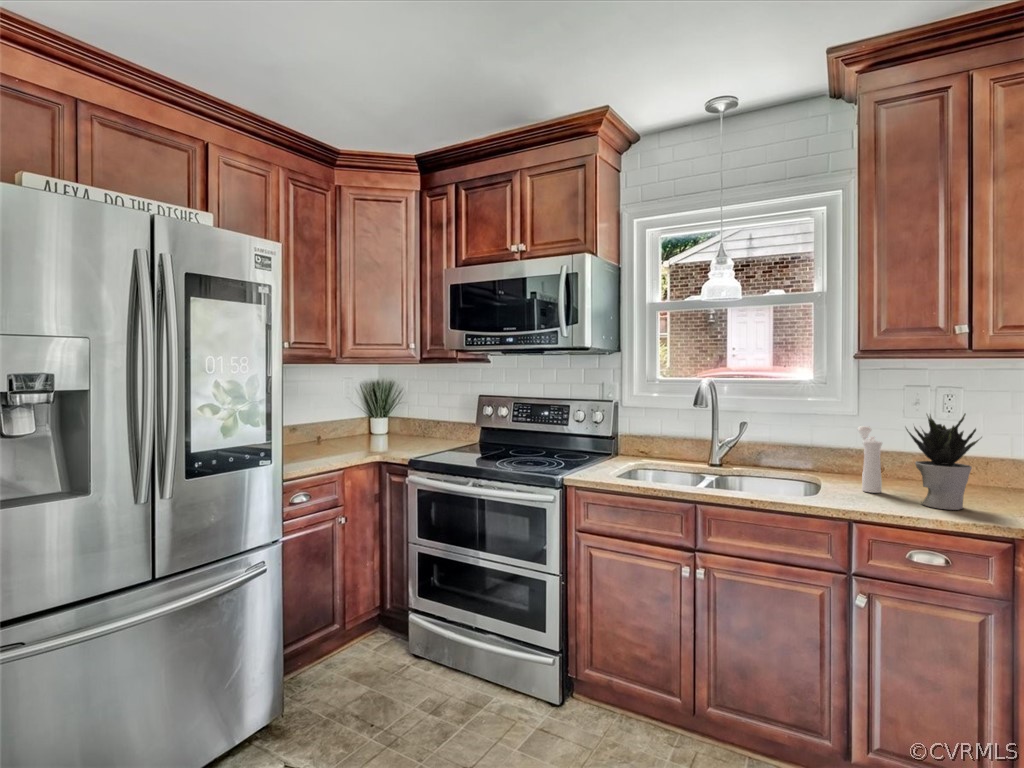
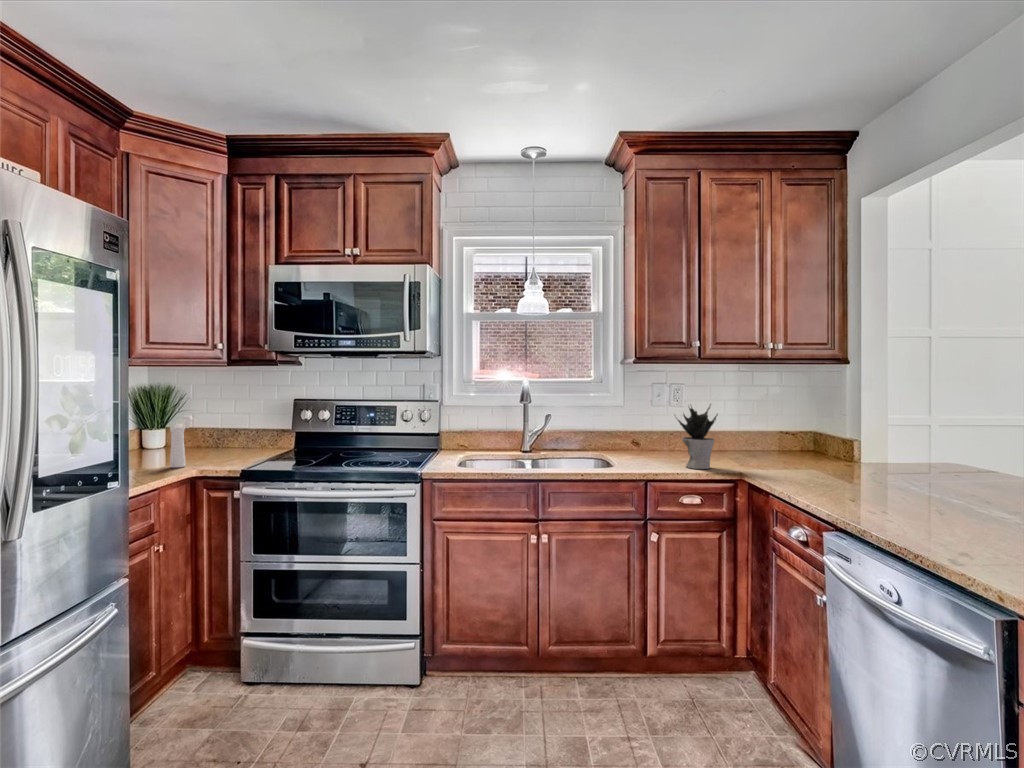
pepper mill: present [858,426,882,493] -> present [170,416,193,468]

